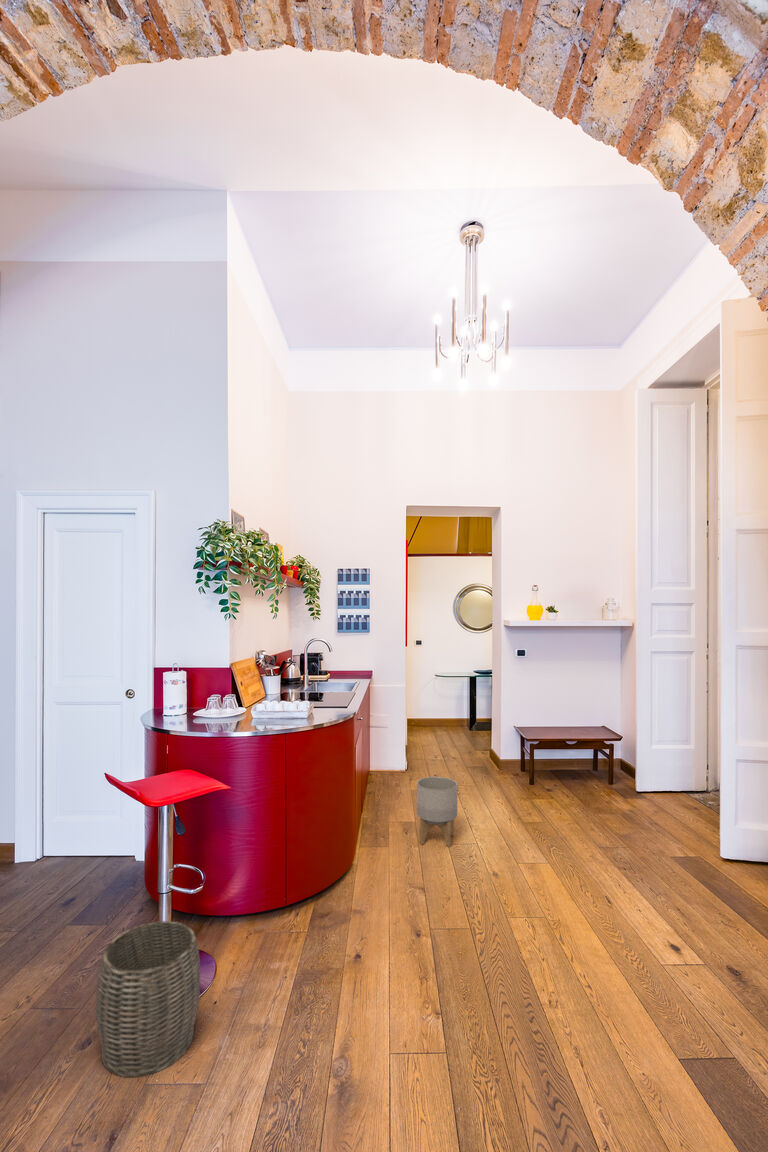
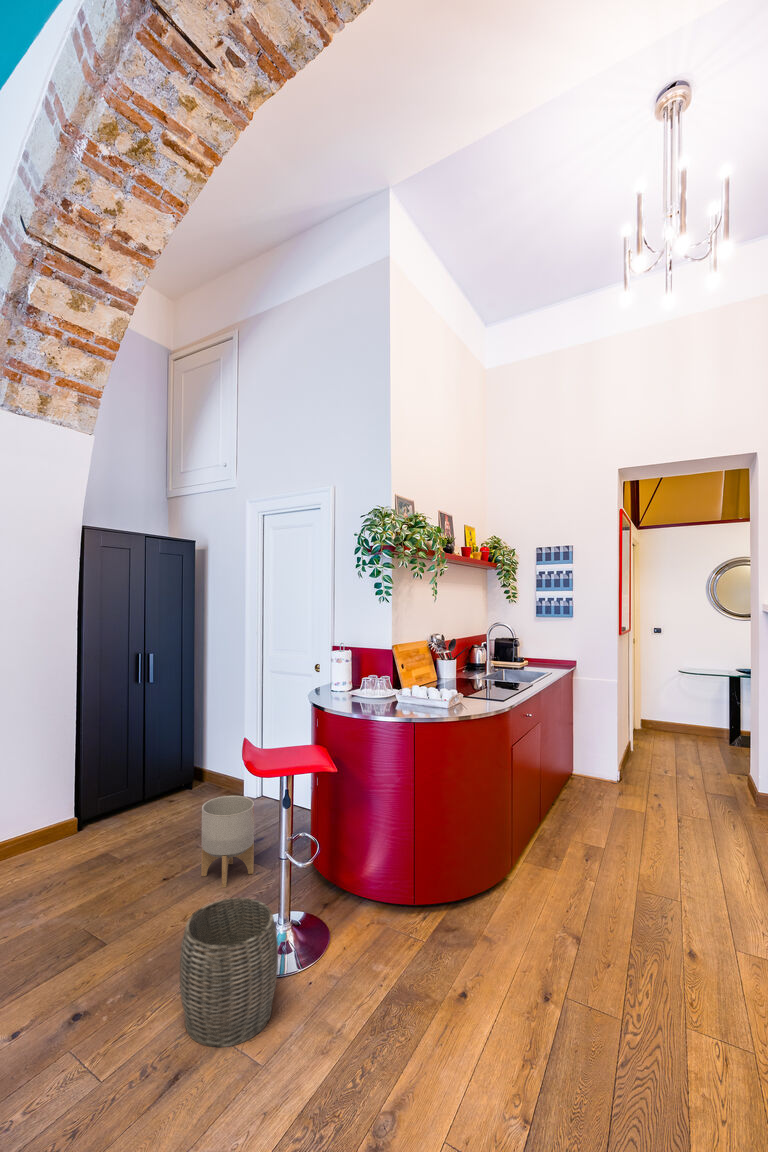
planter: present [417,777,458,847] -> present [201,796,254,888]

